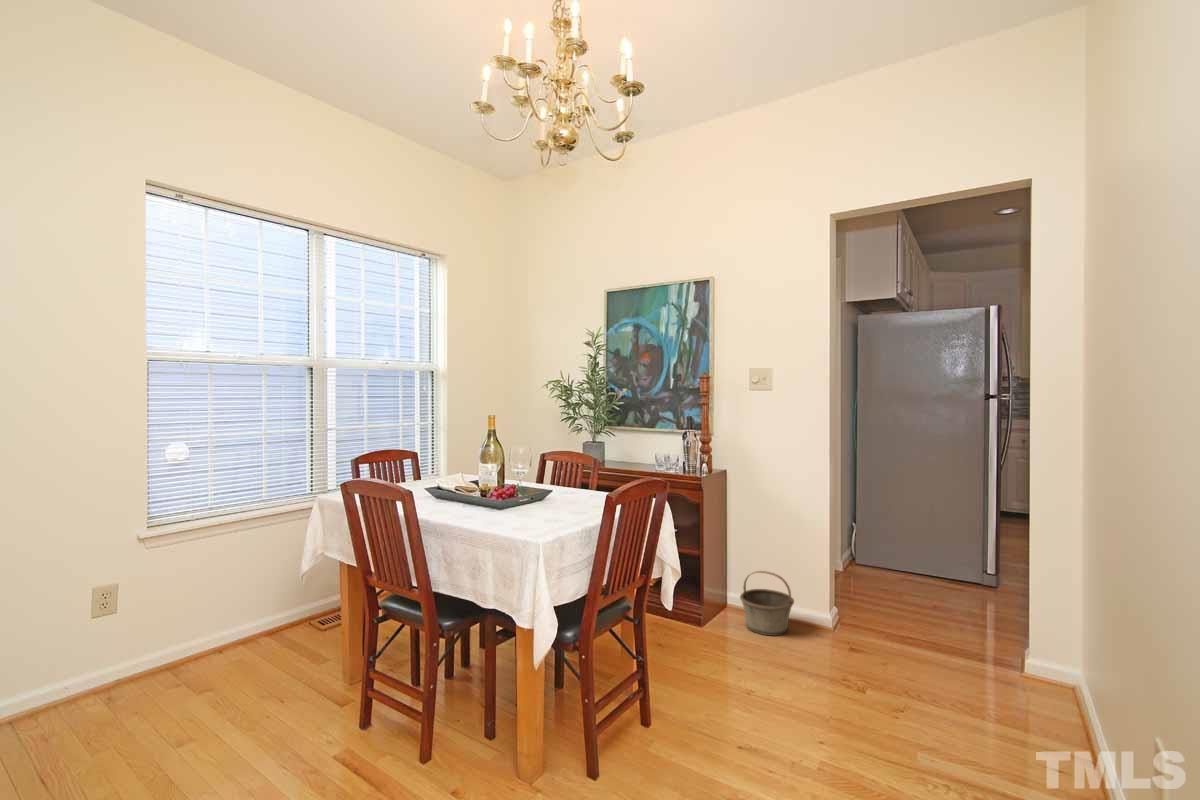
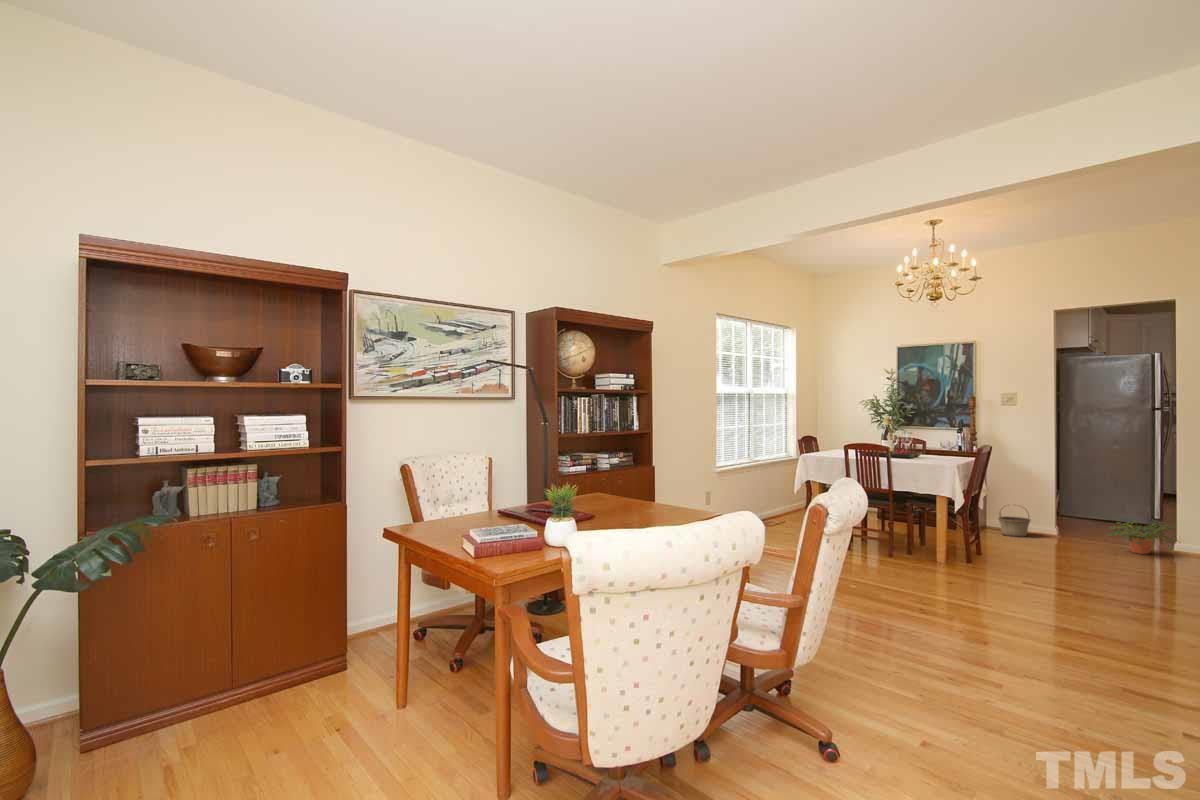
potted plant: none [928,626,1079,714] -> present [1107,519,1180,554]

